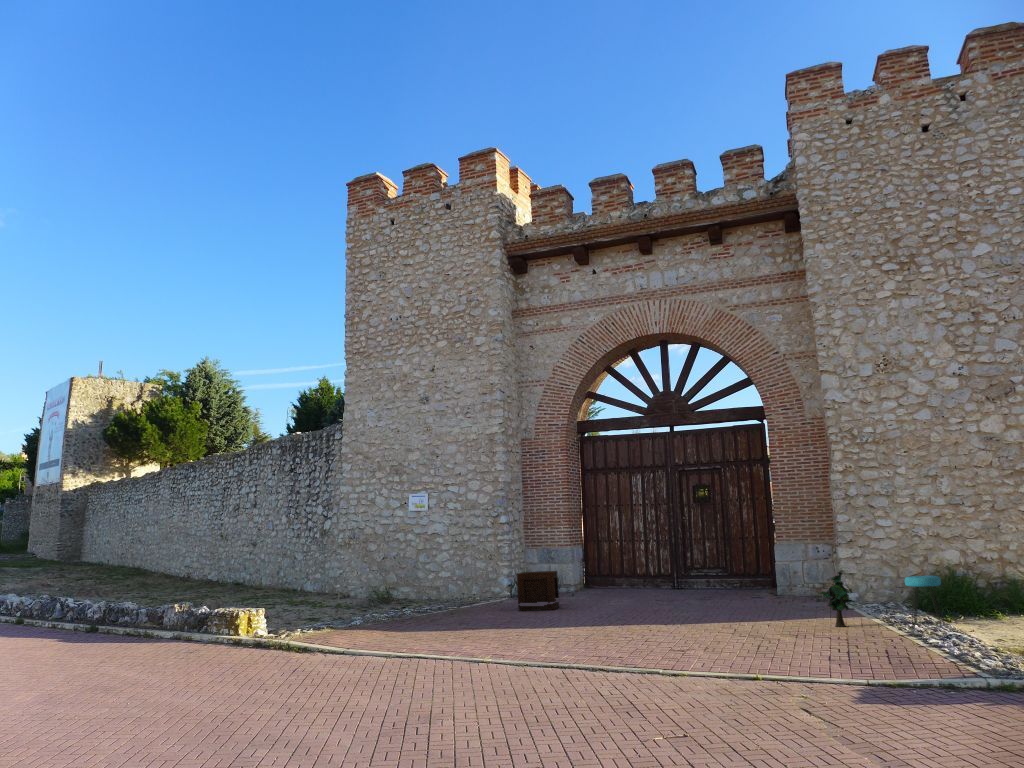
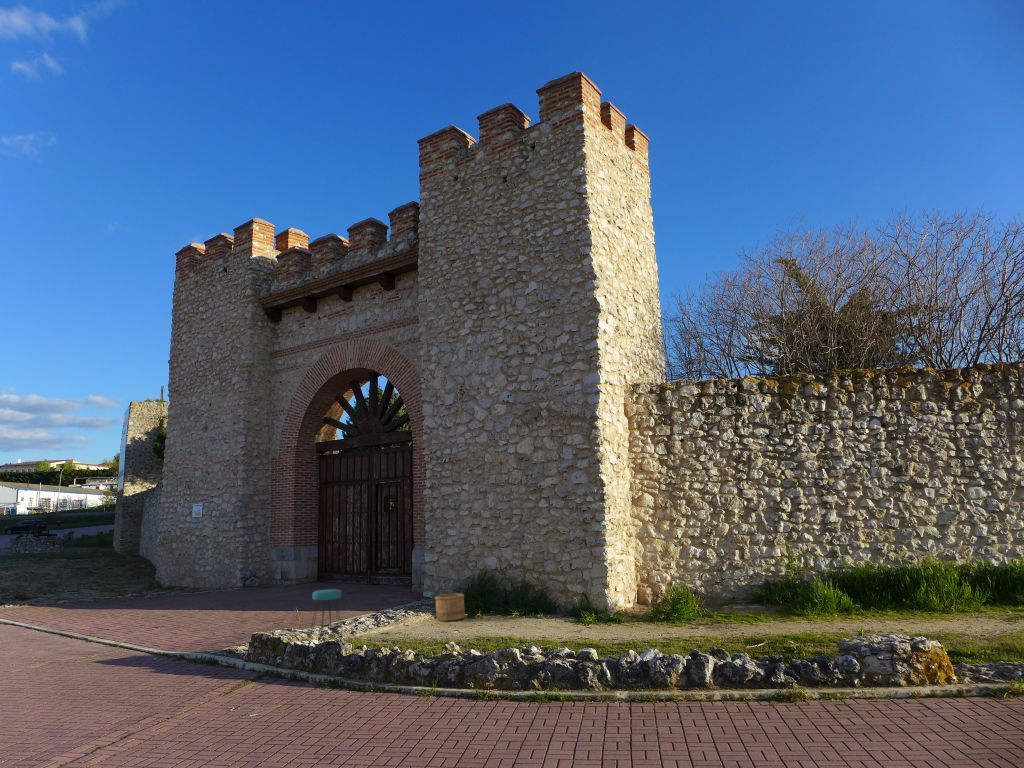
wooden crate: present [517,571,559,611] -> none [249,558,292,590]
decorative plant: present [821,572,852,627] -> none [270,582,298,628]
wooden bucket: none [959,584,999,613] -> present [435,593,465,621]

